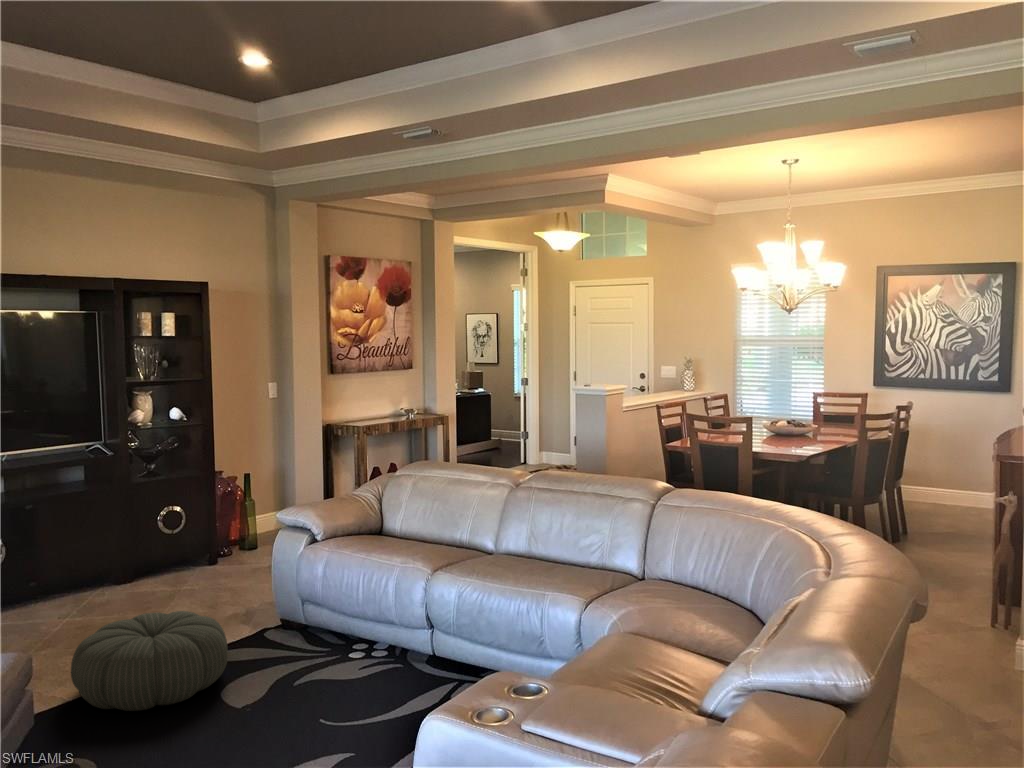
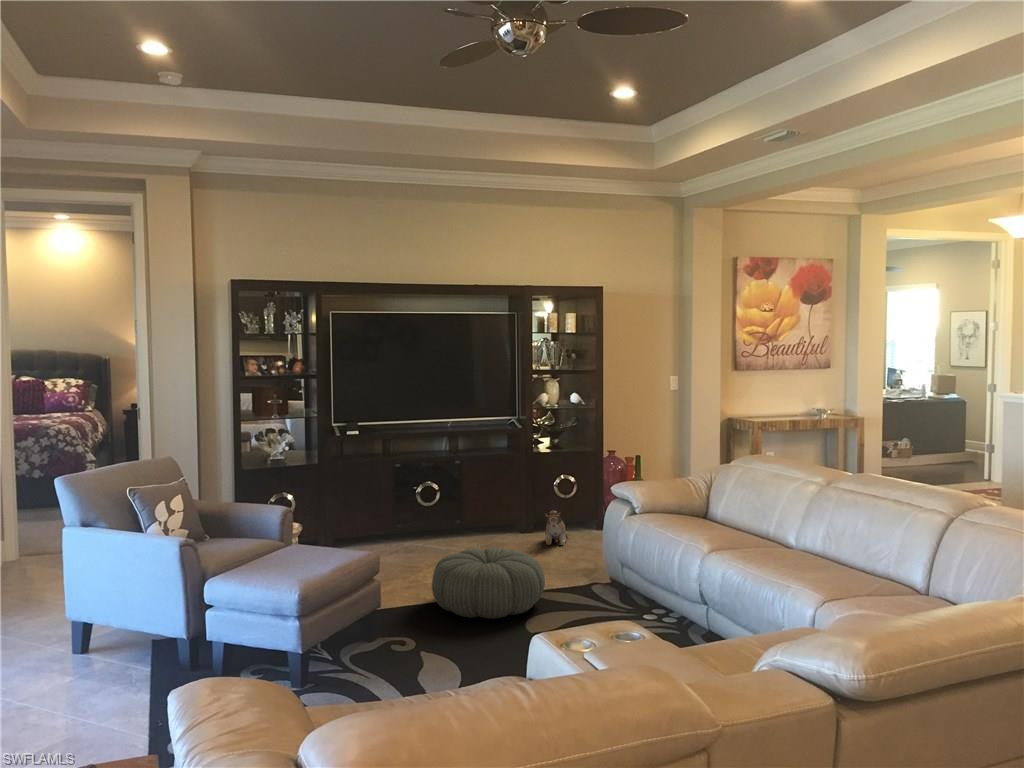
plush toy: none [158,553,186,596] -> present [545,510,568,545]

